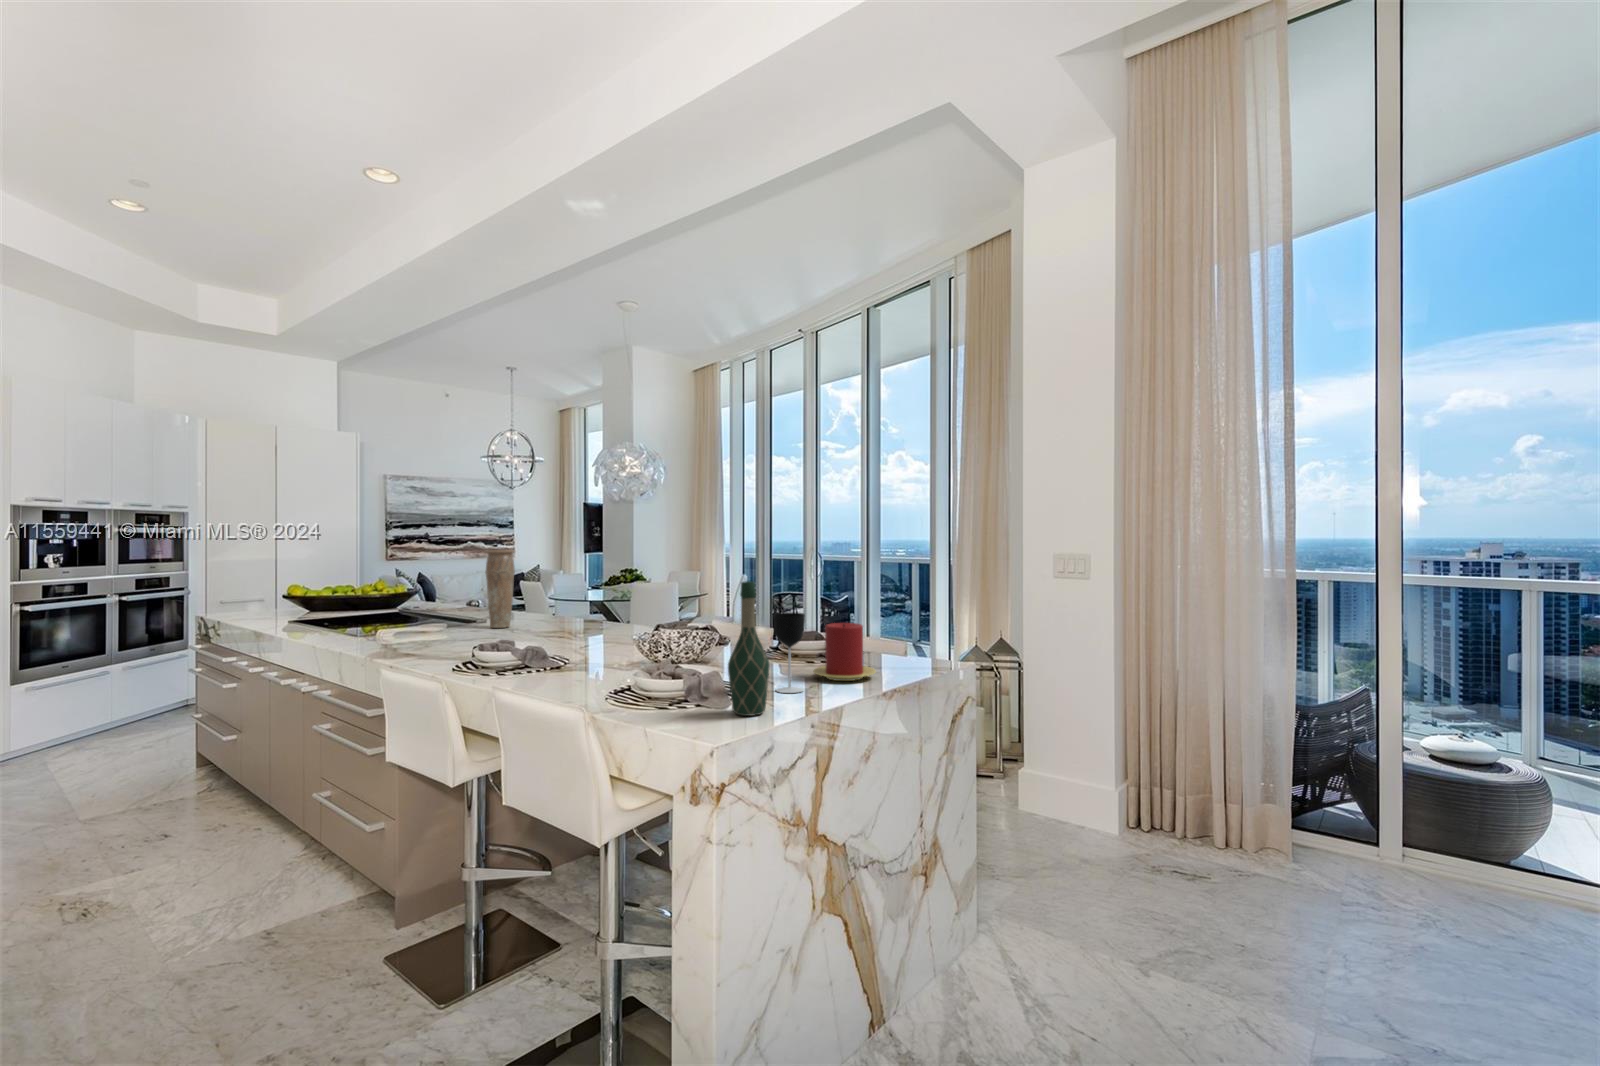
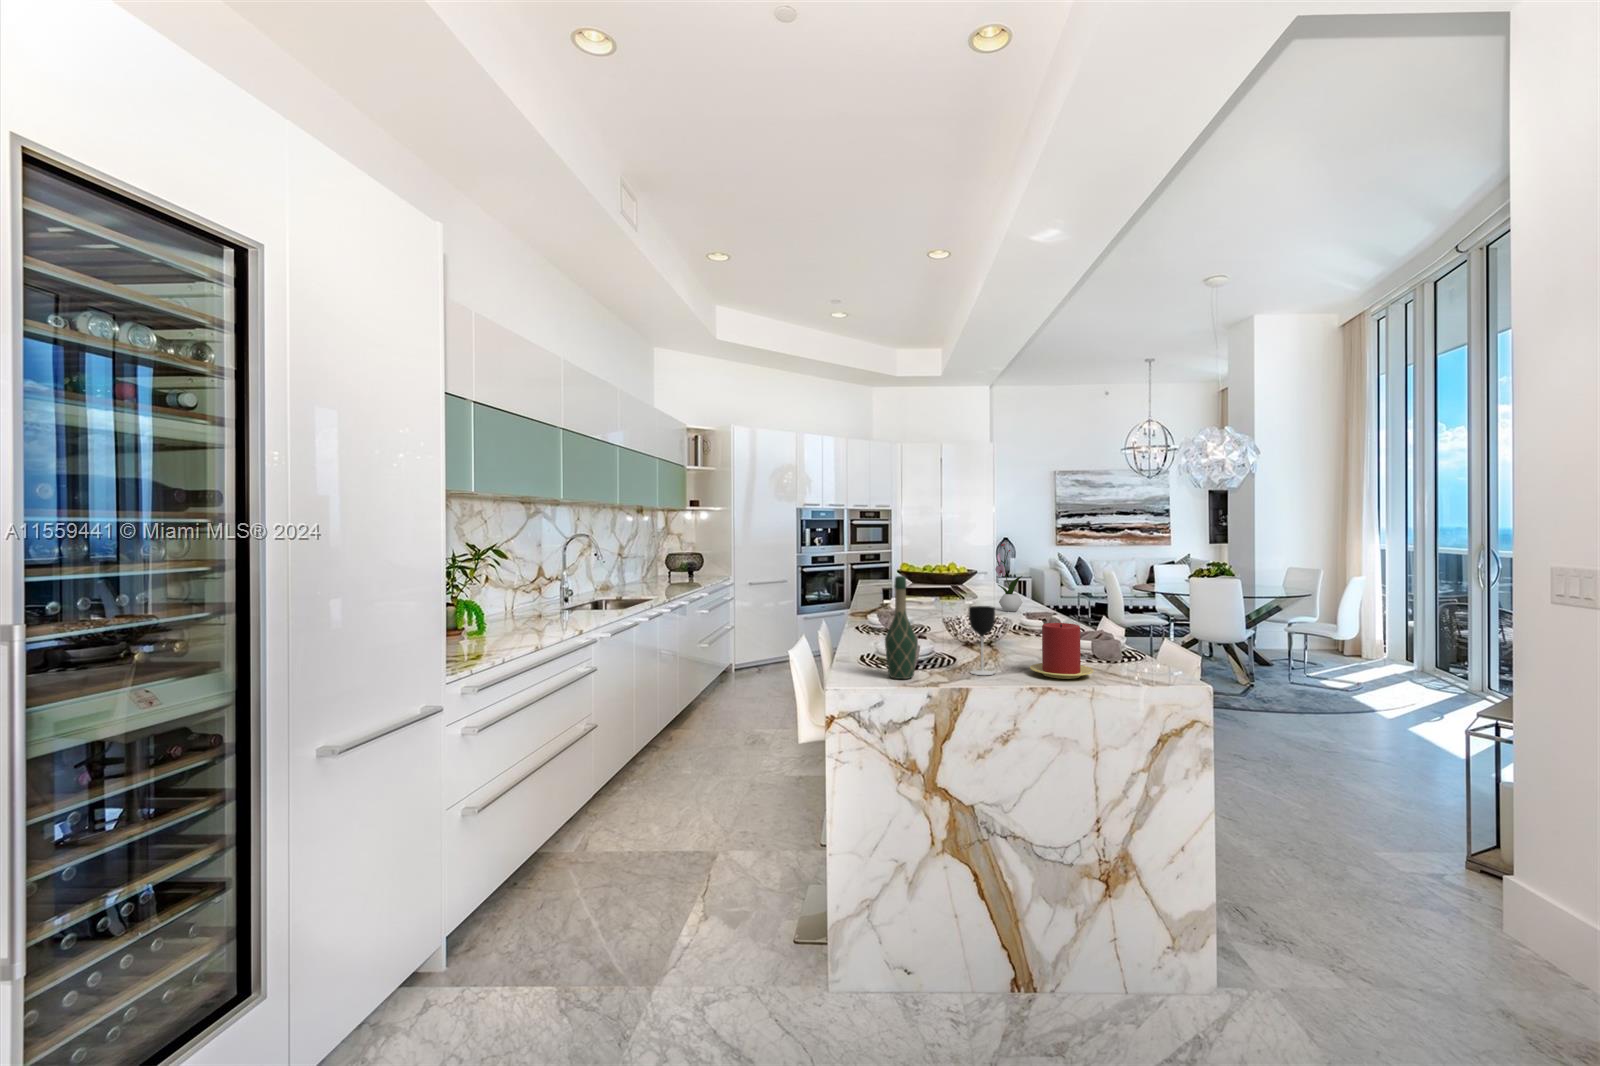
vase: present [485,550,515,628] -> none [964,542,988,604]
flower arrangement: none [547,550,583,631] -> present [995,544,1022,611]

